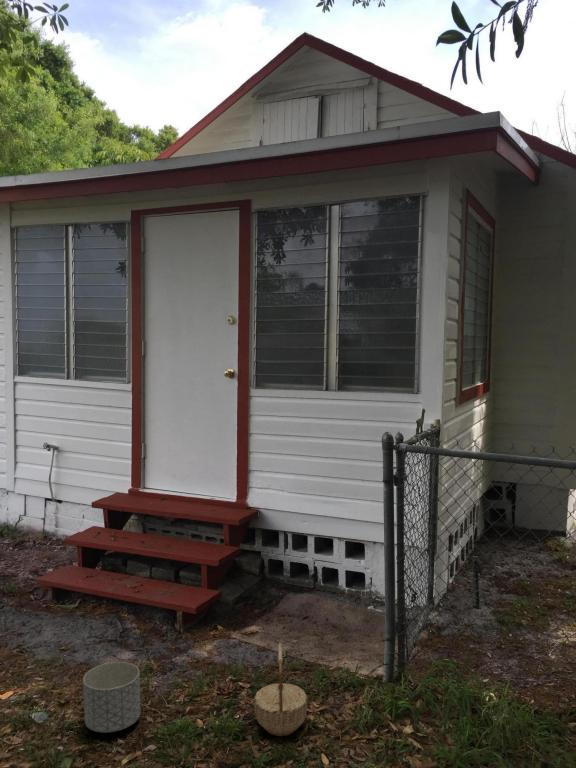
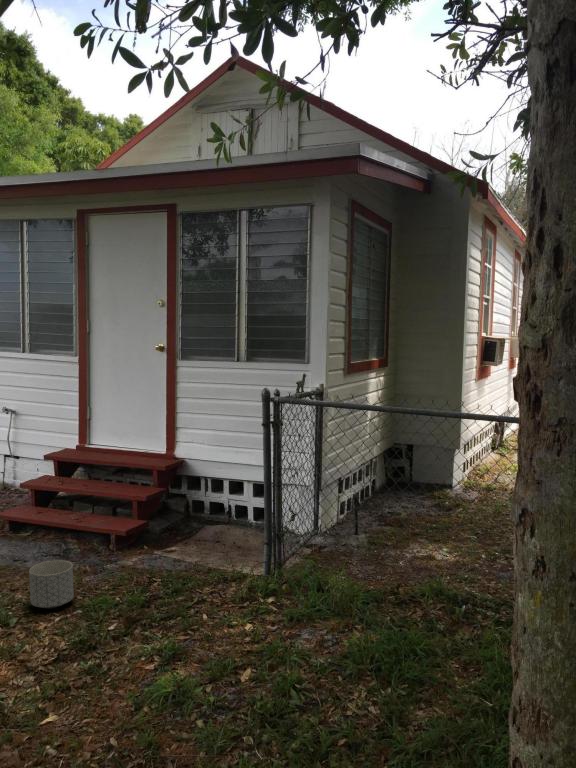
basket: present [254,643,307,736] -> none [158,544,198,609]

